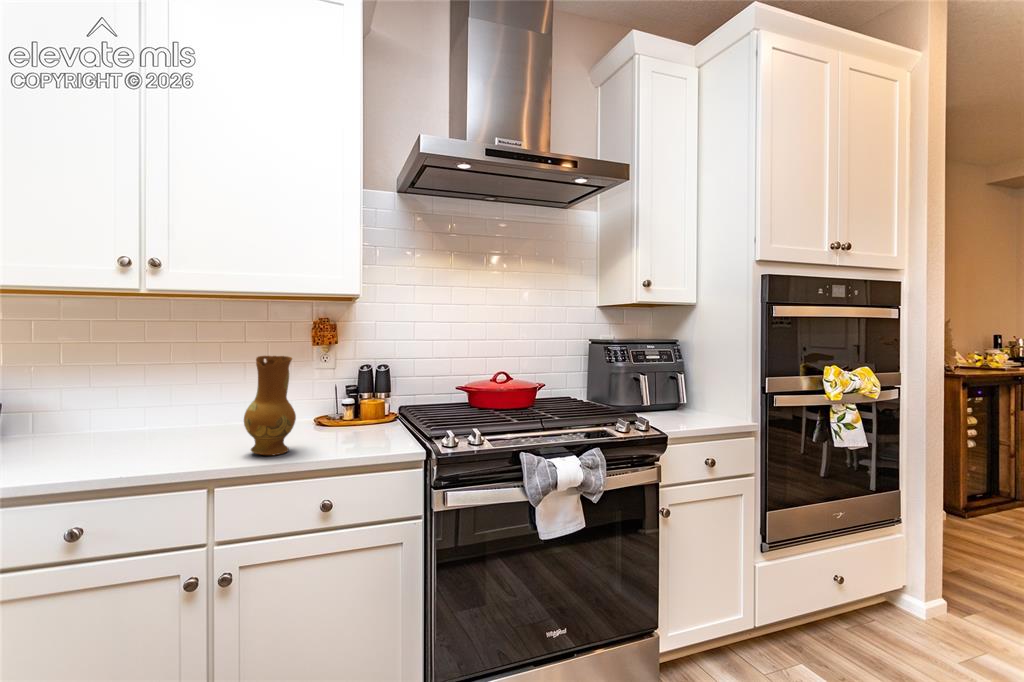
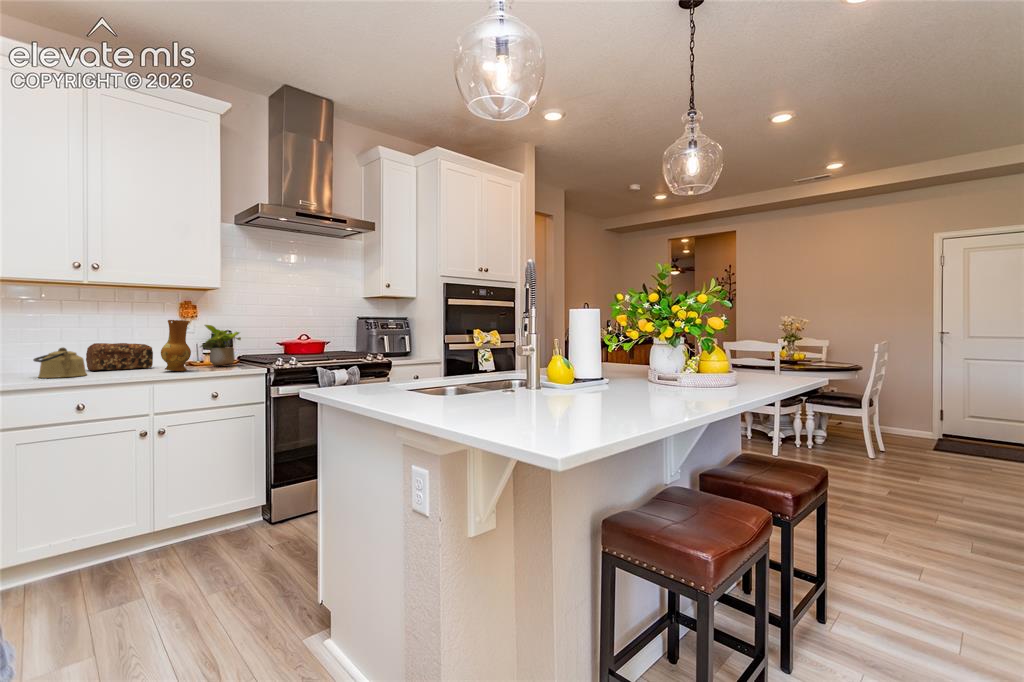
potted plant: none [320,362,391,437] -> present [200,325,241,366]
bread loaf: none [155,391,254,442] -> present [86,343,153,371]
kettle: none [36,408,129,468] -> present [33,347,87,378]

